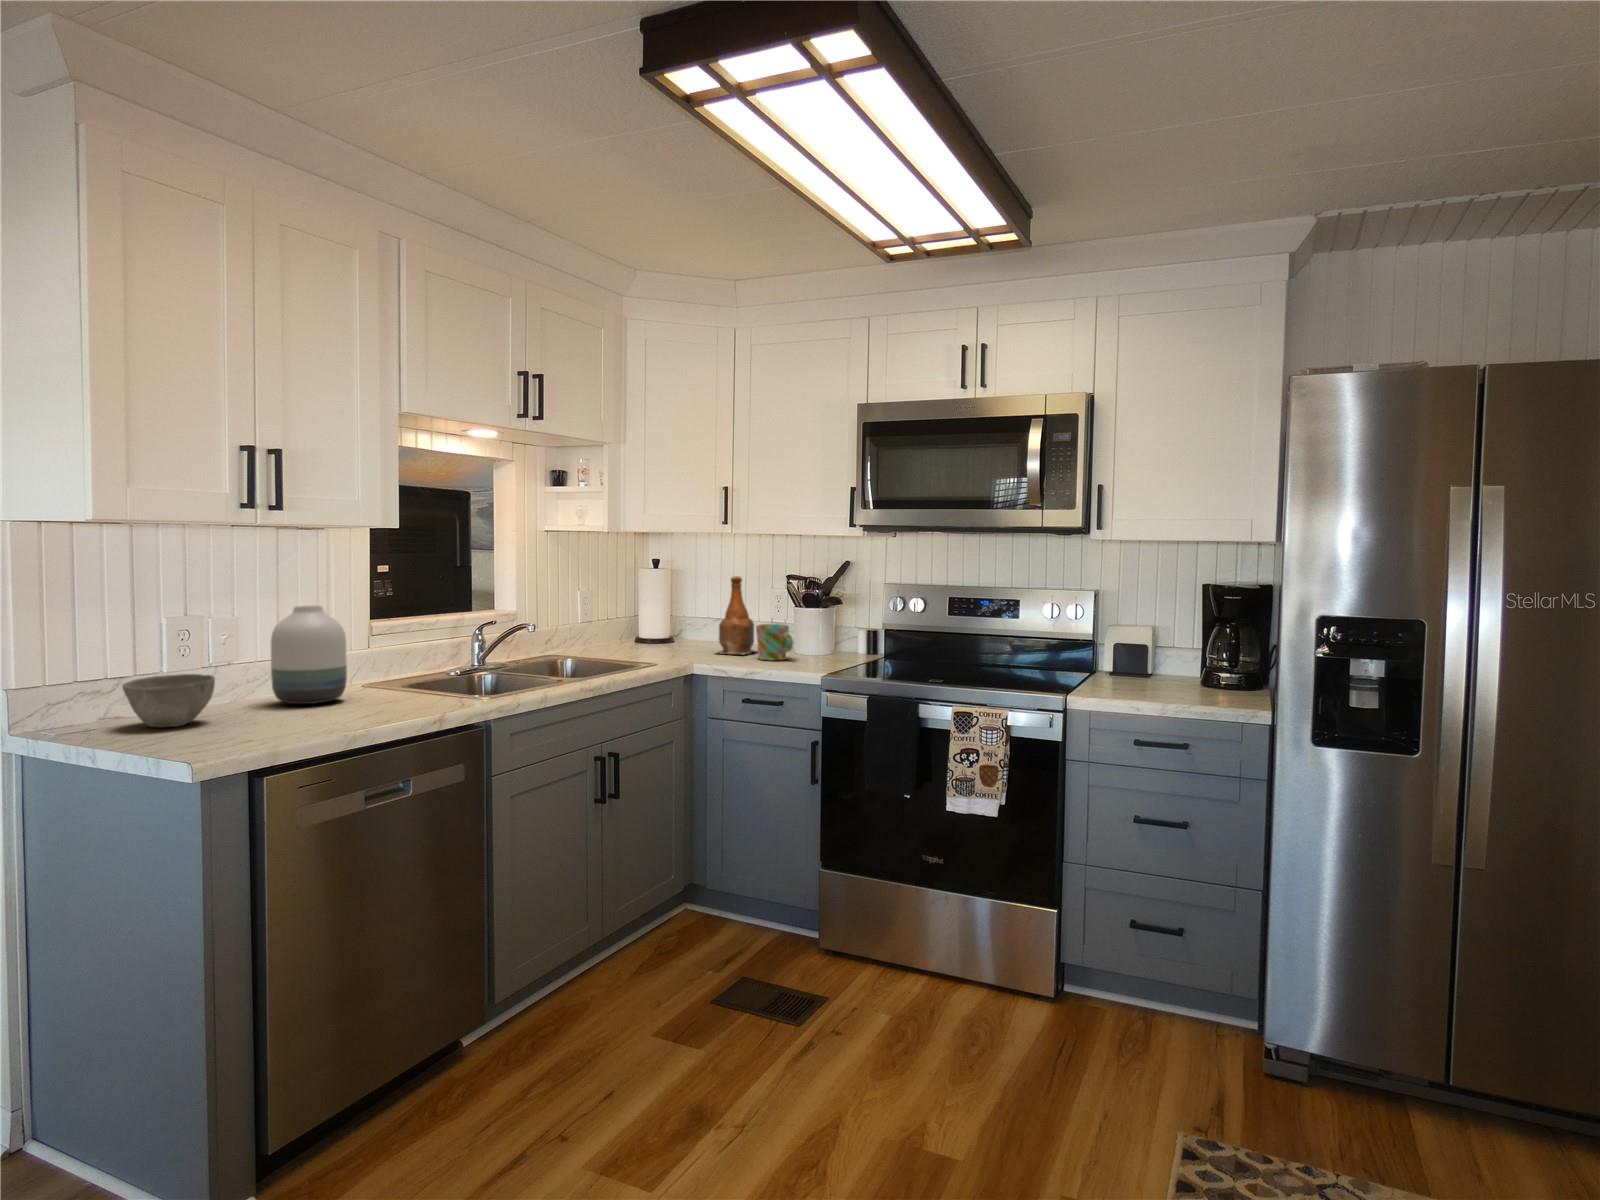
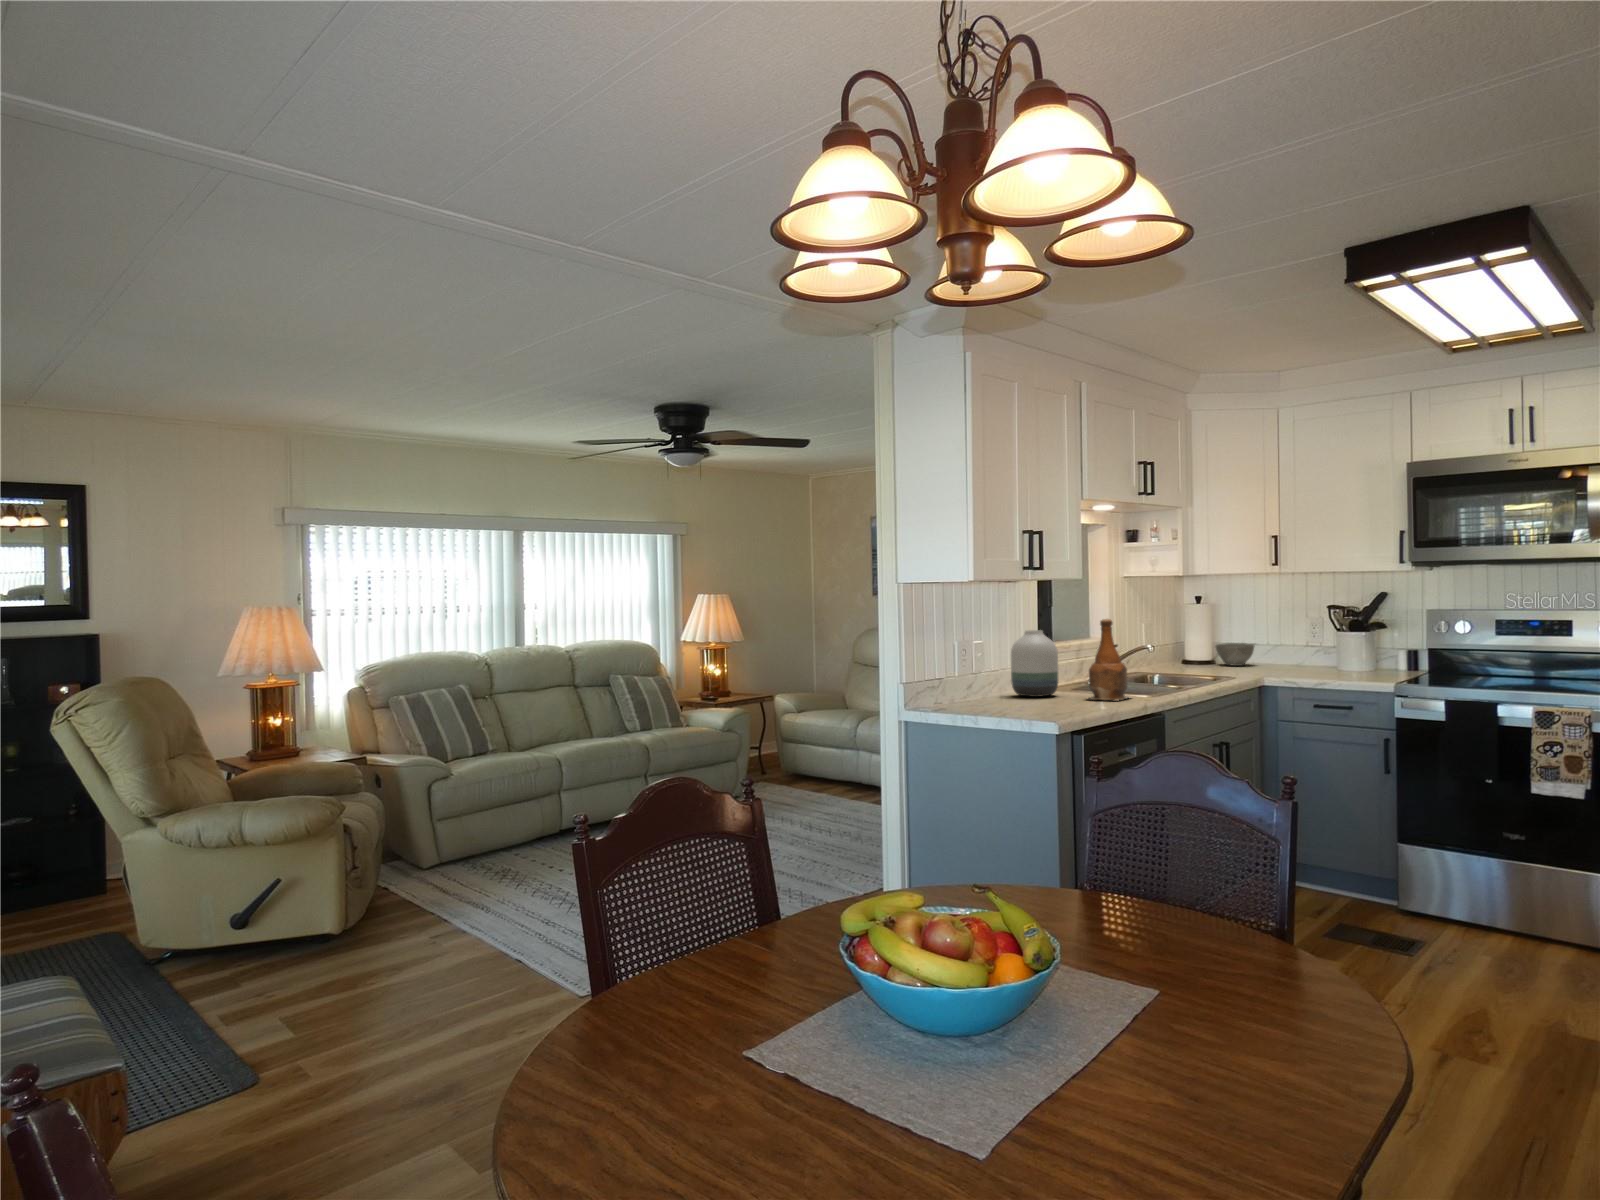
bottle: present [719,576,755,654] -> present [1089,619,1129,701]
mug: present [756,624,793,660] -> none [1312,646,1350,675]
bowl: present [122,674,215,727] -> present [1216,643,1254,666]

